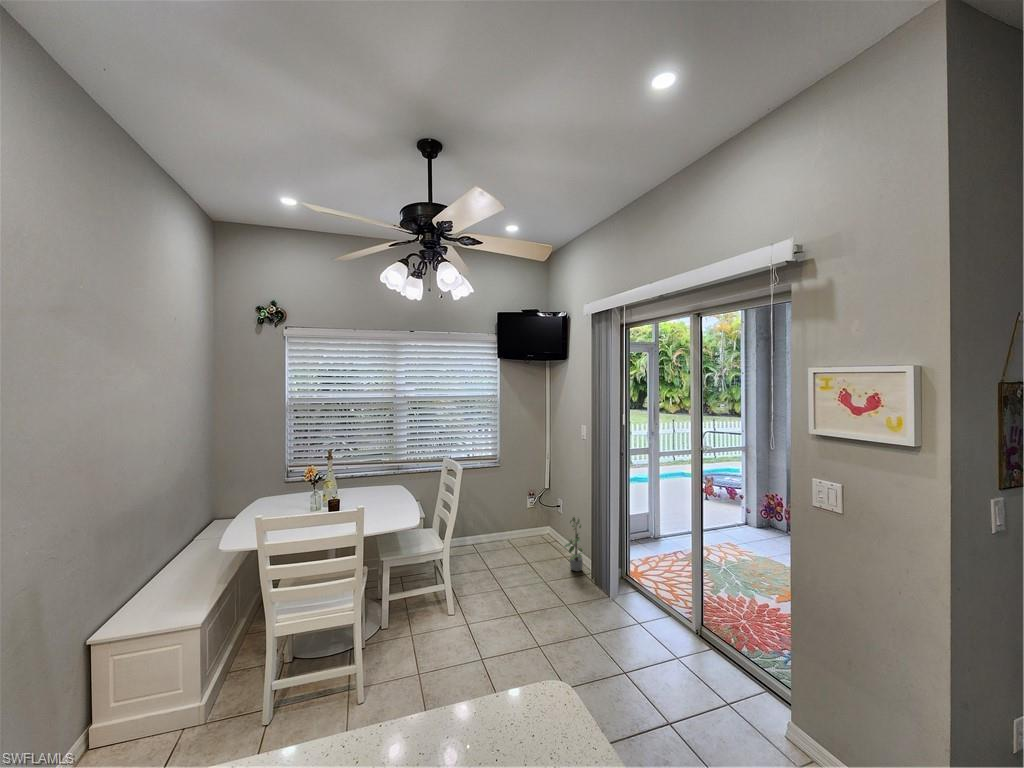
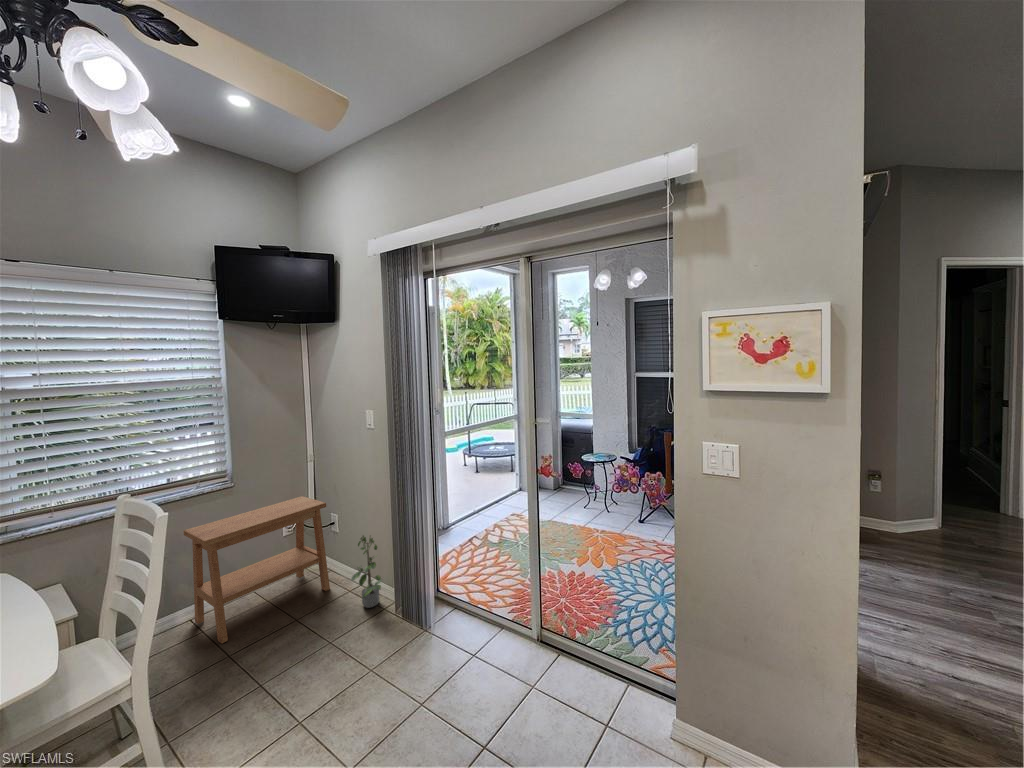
side table: none [472,482,554,562] -> present [184,496,330,643]

